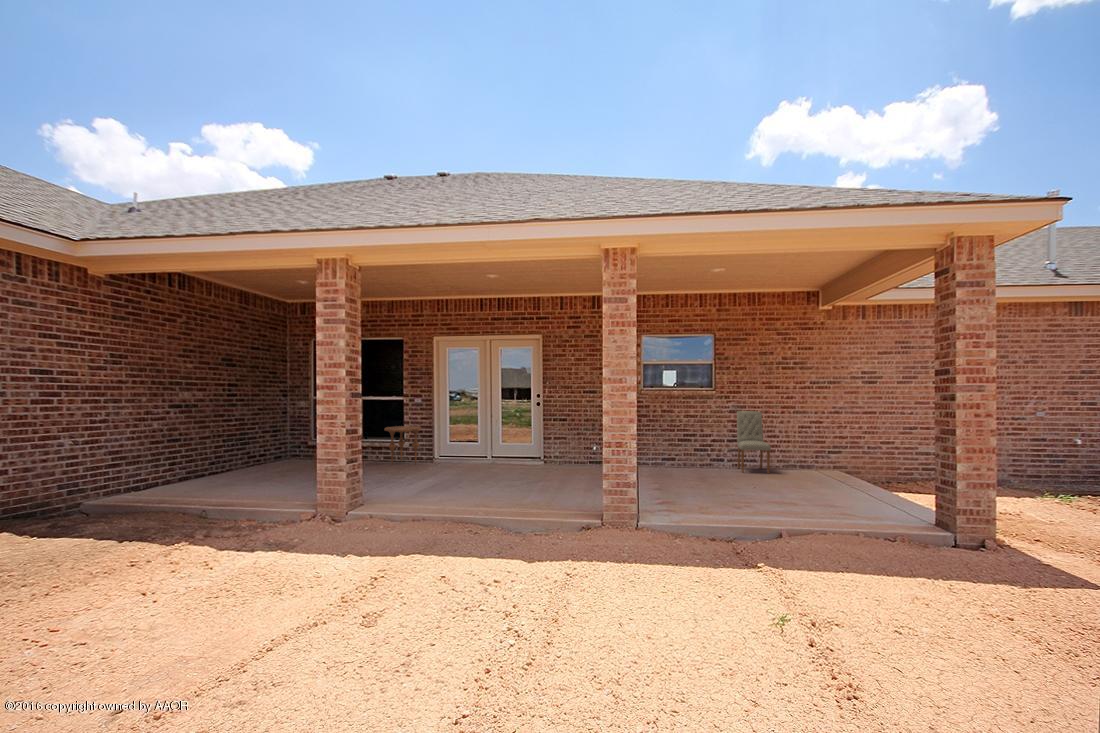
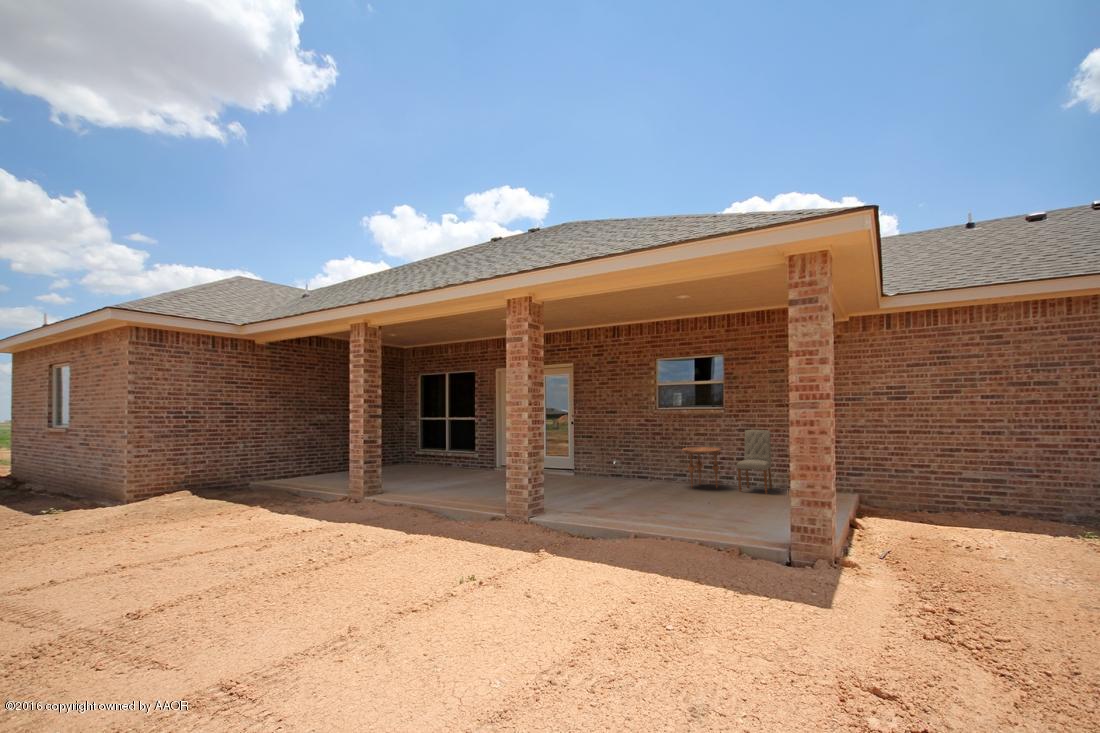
side table: present [385,426,421,464] -> present [682,447,721,488]

